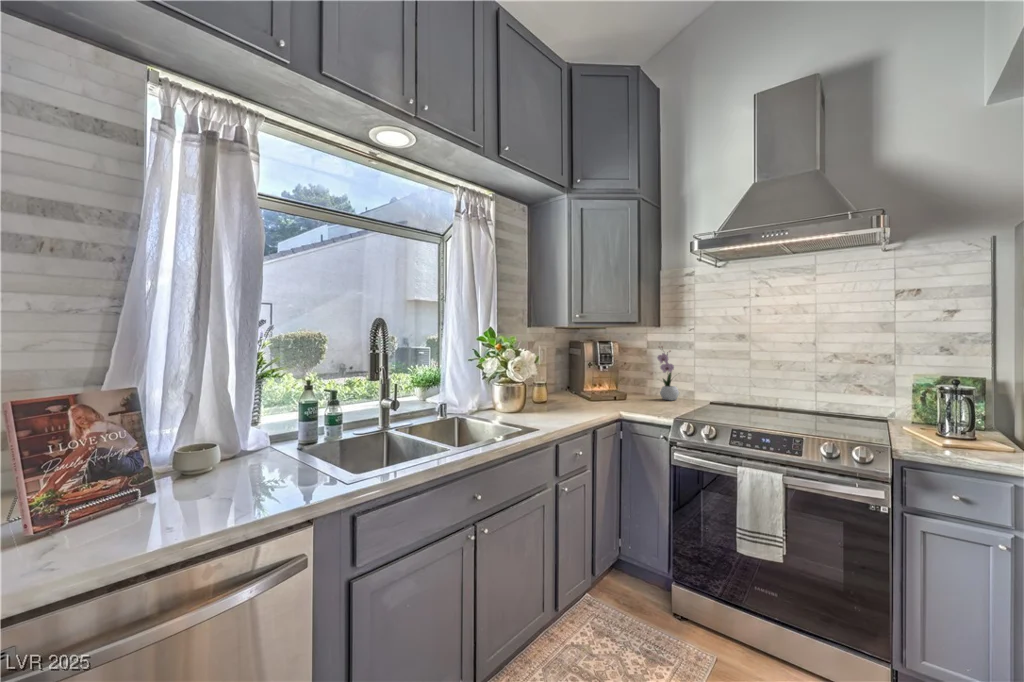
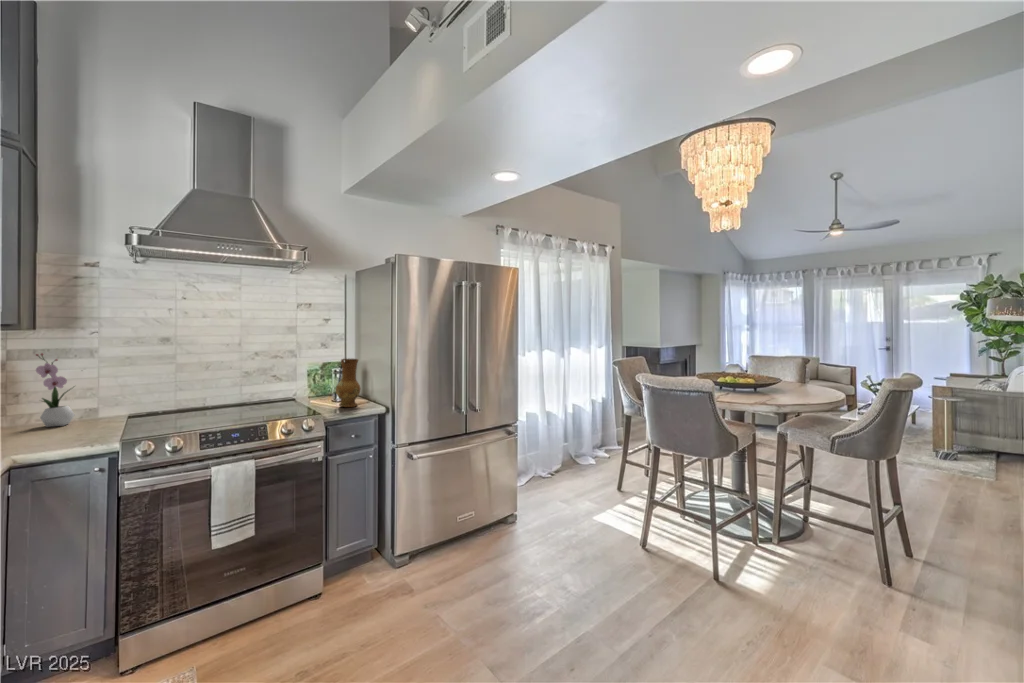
ceramic jug: none [930,371,983,449] -> present [336,359,361,407]

